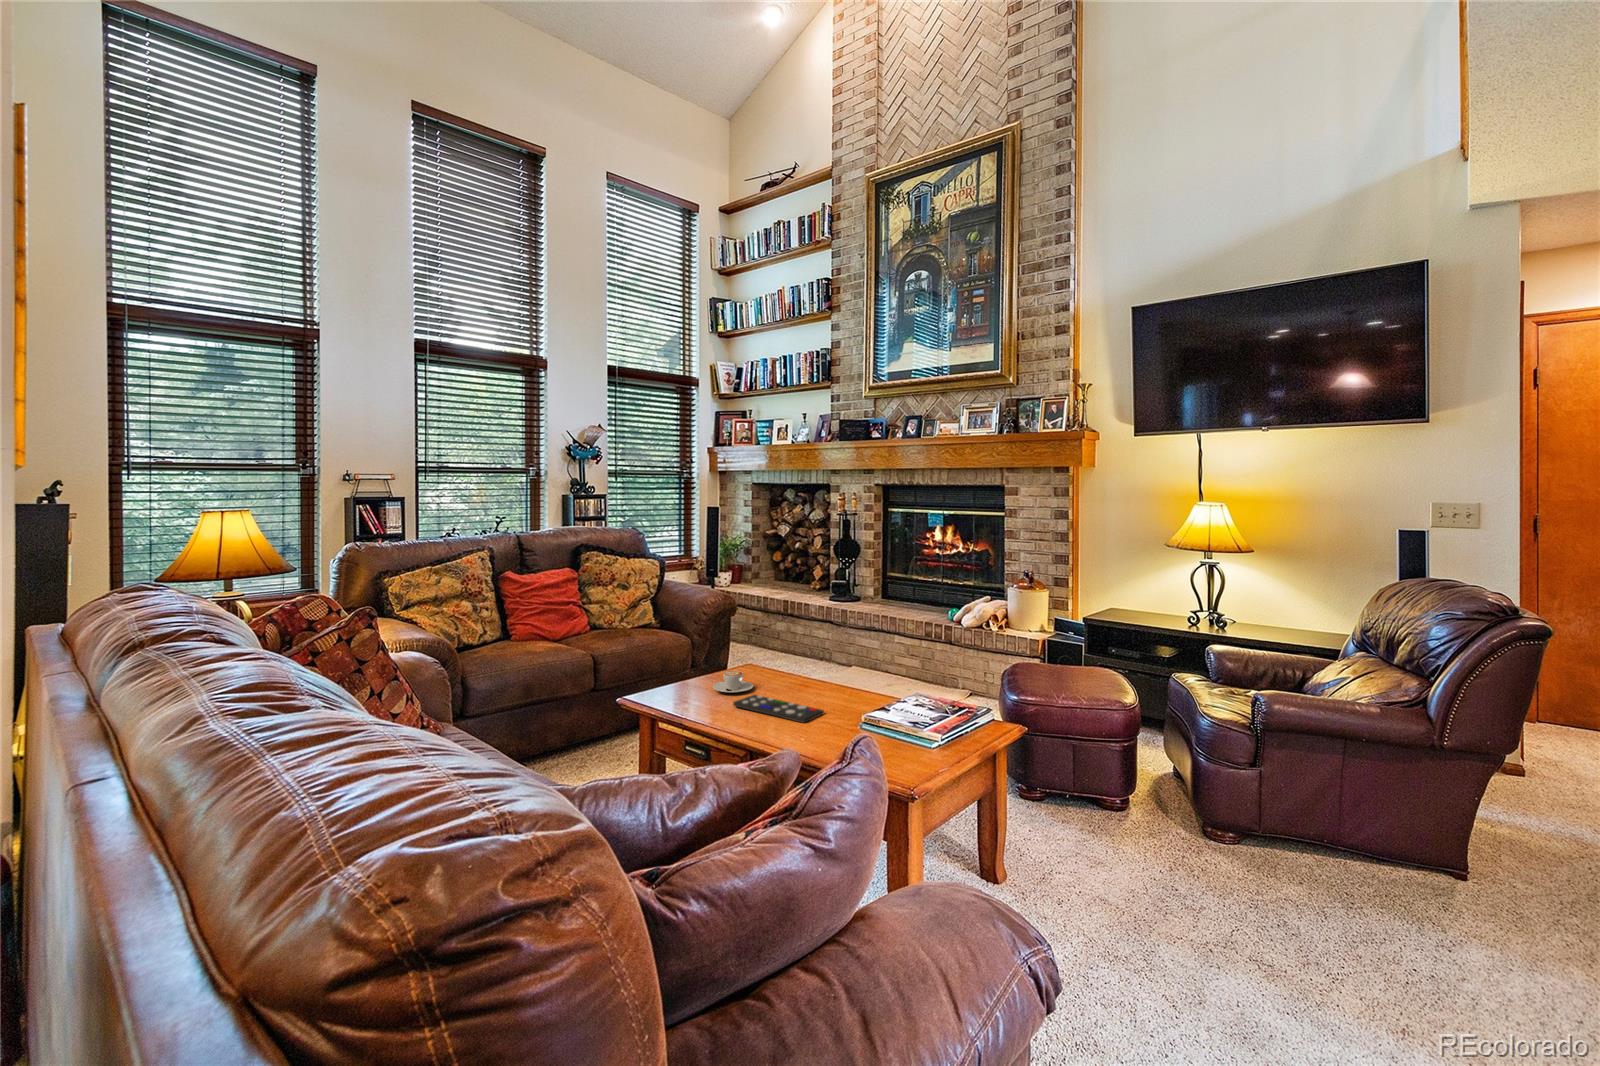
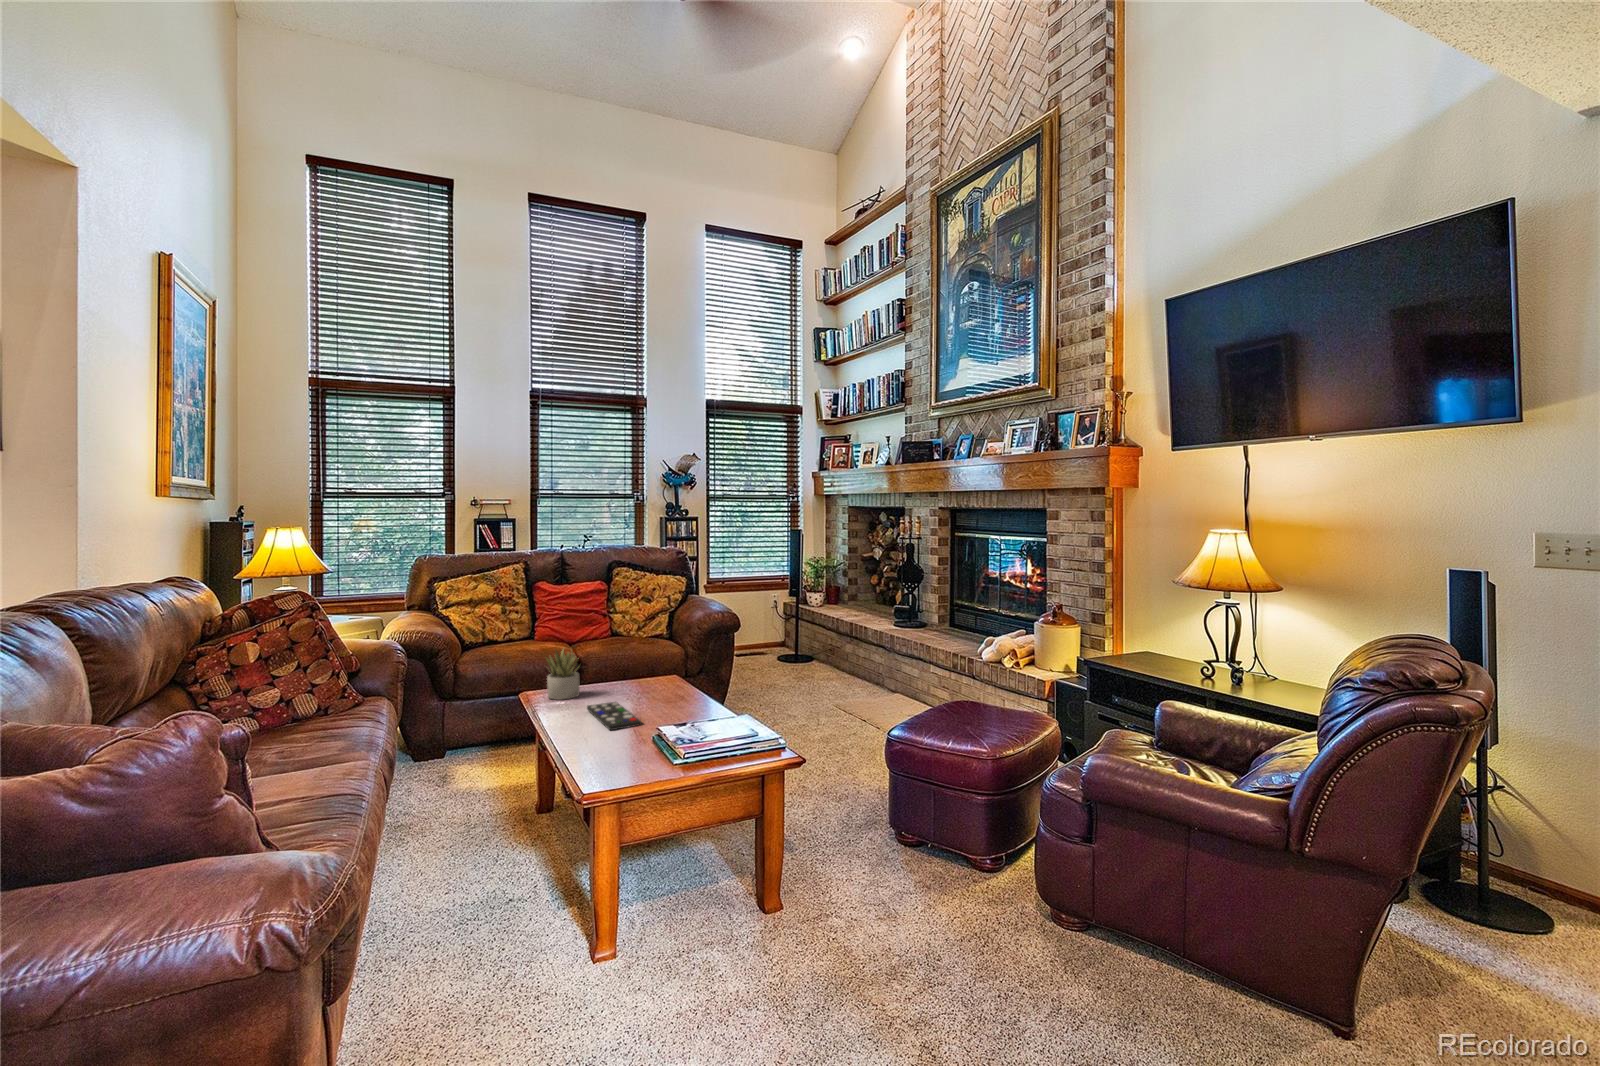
succulent plant: none [647,641,690,700] -> present [546,650,580,700]
coffee cup: present [713,671,753,693] -> none [597,679,635,699]

